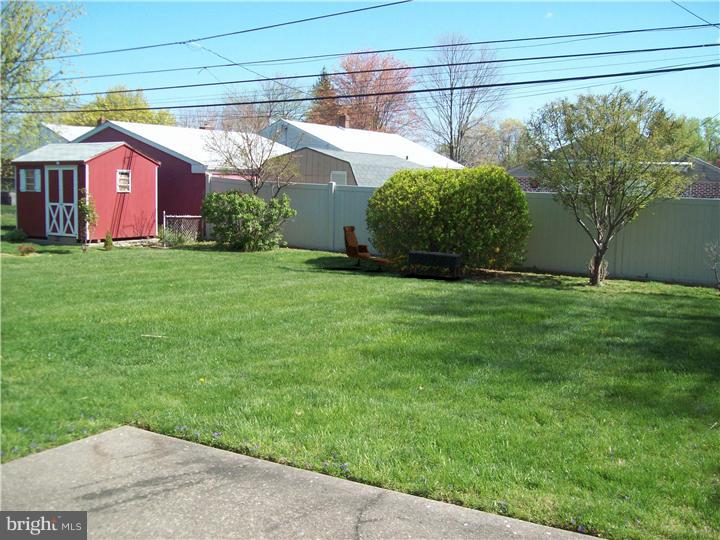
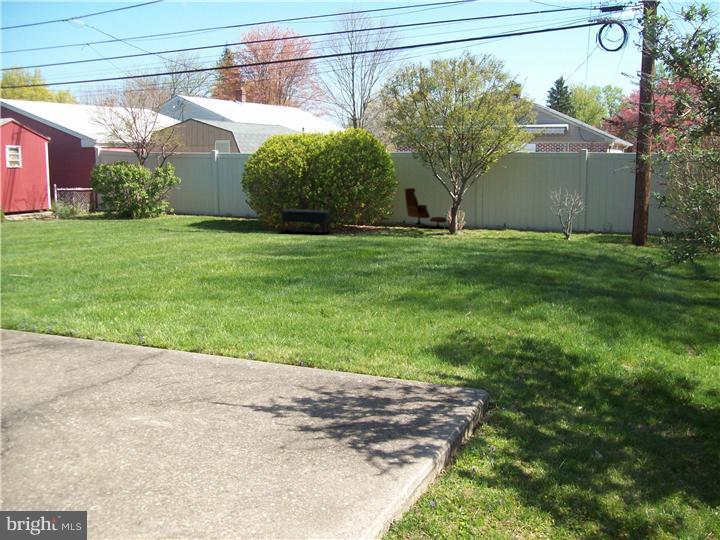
lounge chair: present [343,226,389,271] -> present [404,188,446,228]

